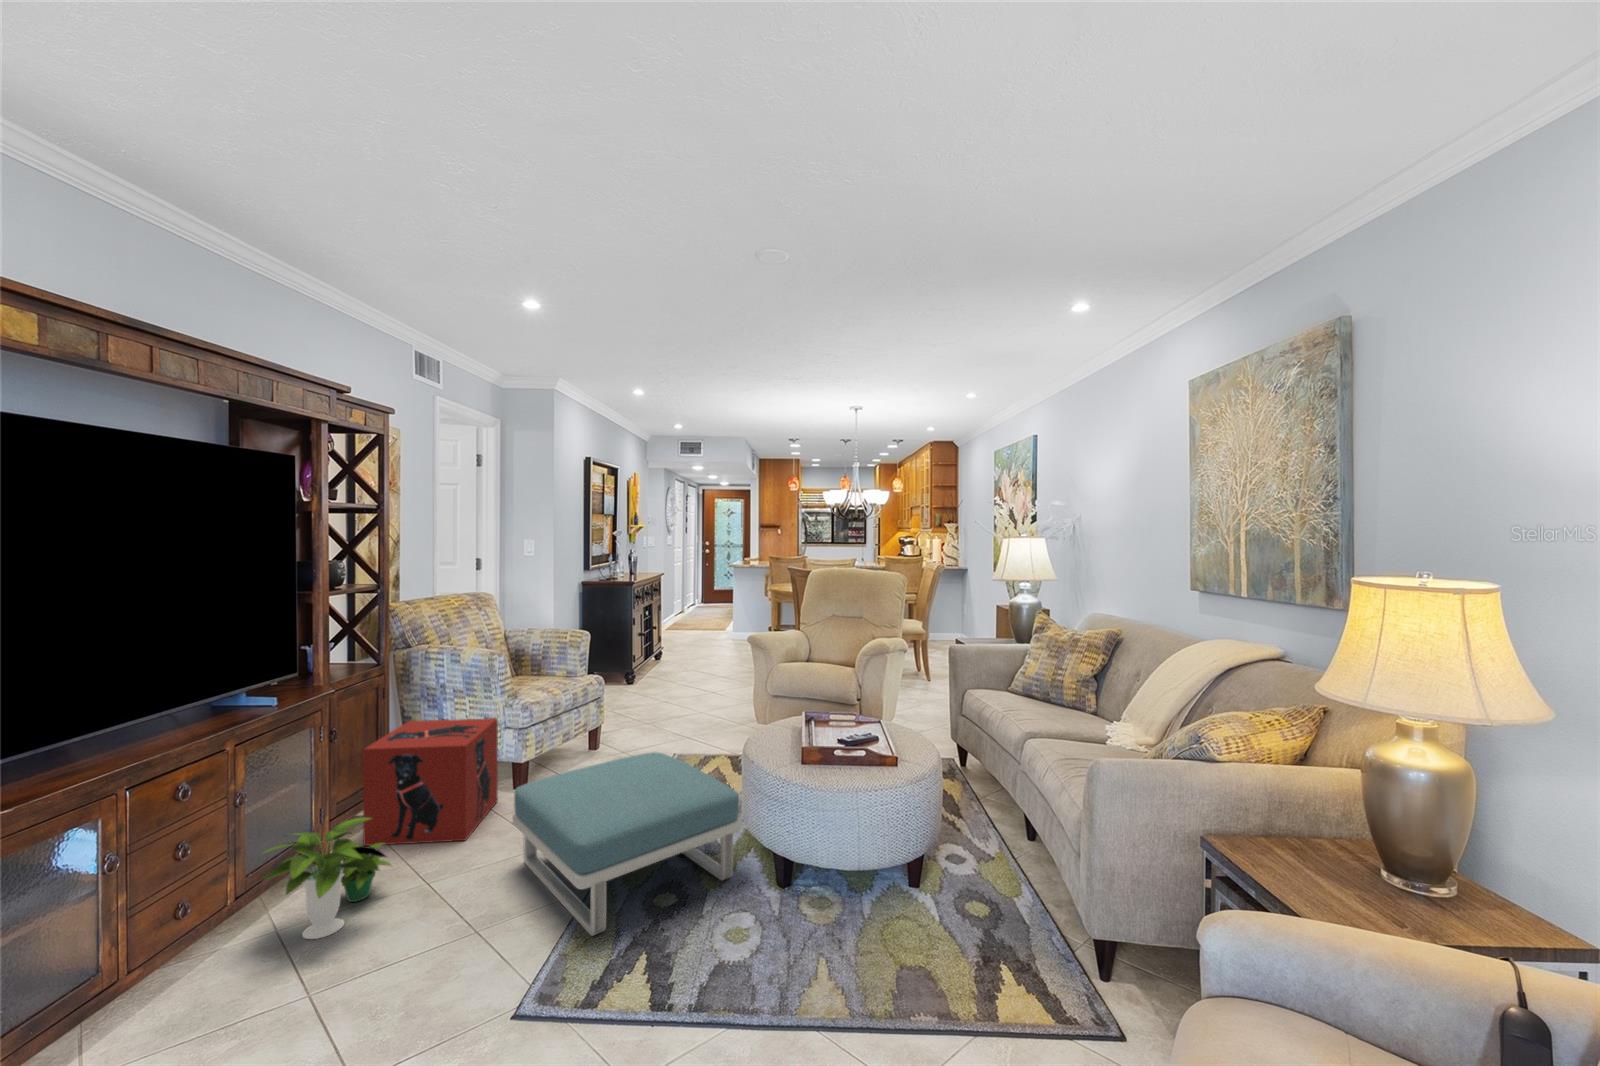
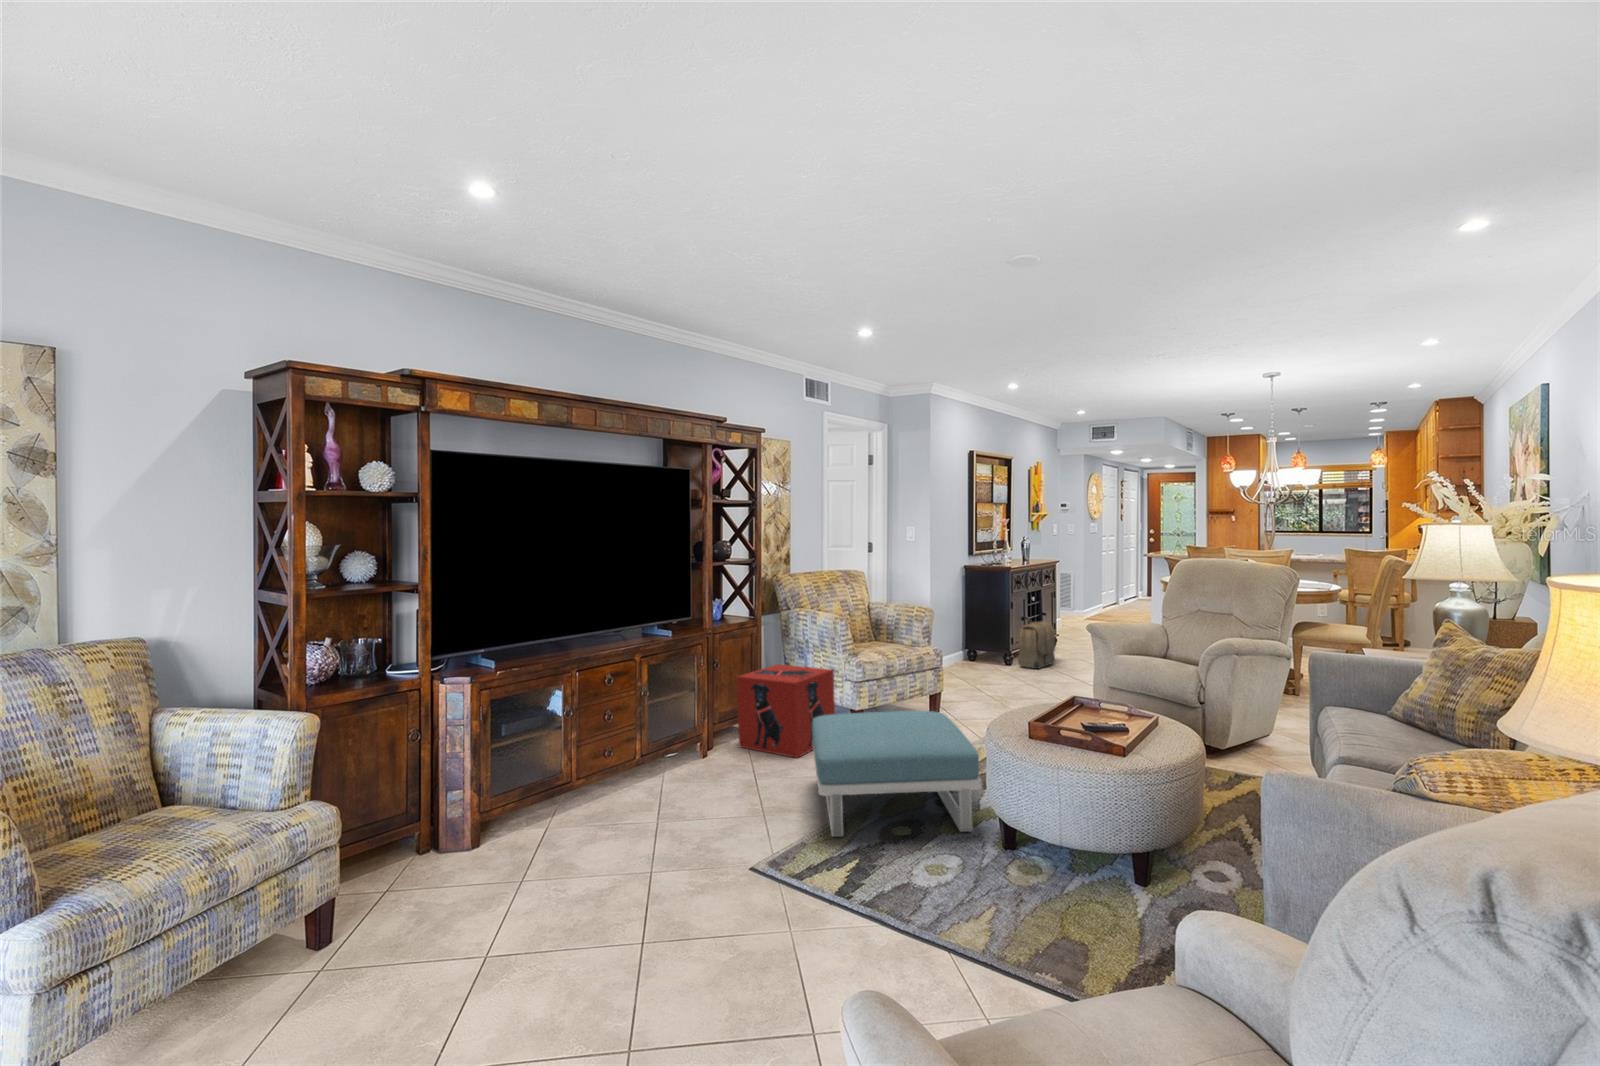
backpack: none [636,632,668,681] -> present [1018,619,1055,669]
potted plant: present [263,818,391,939] -> none [655,717,736,790]

